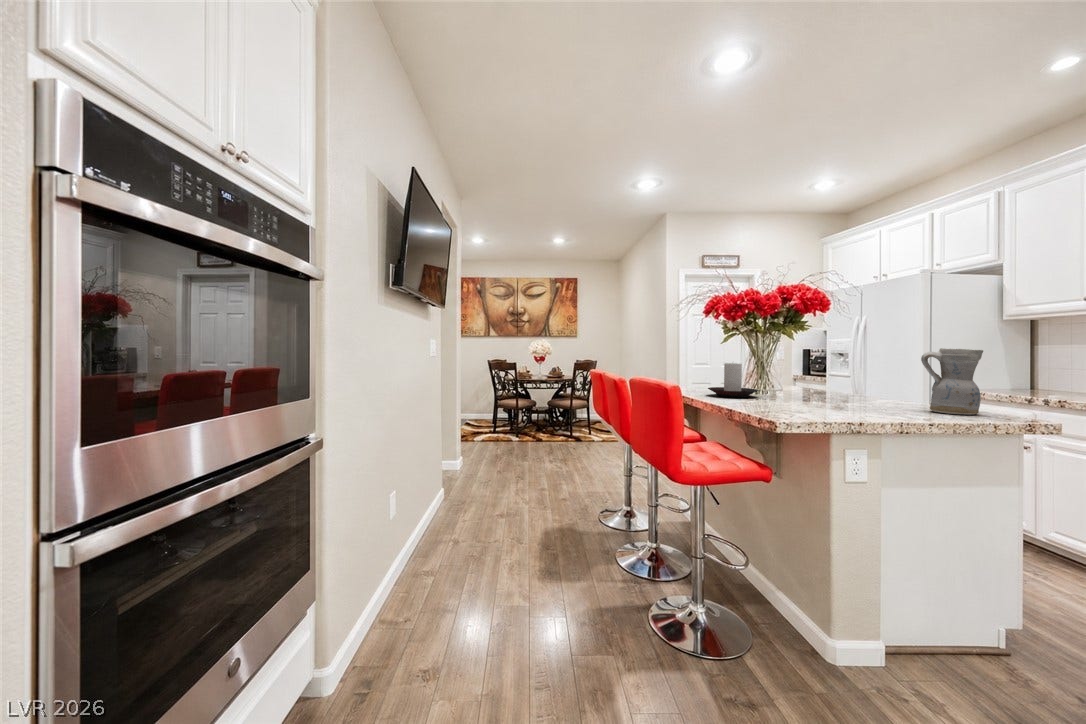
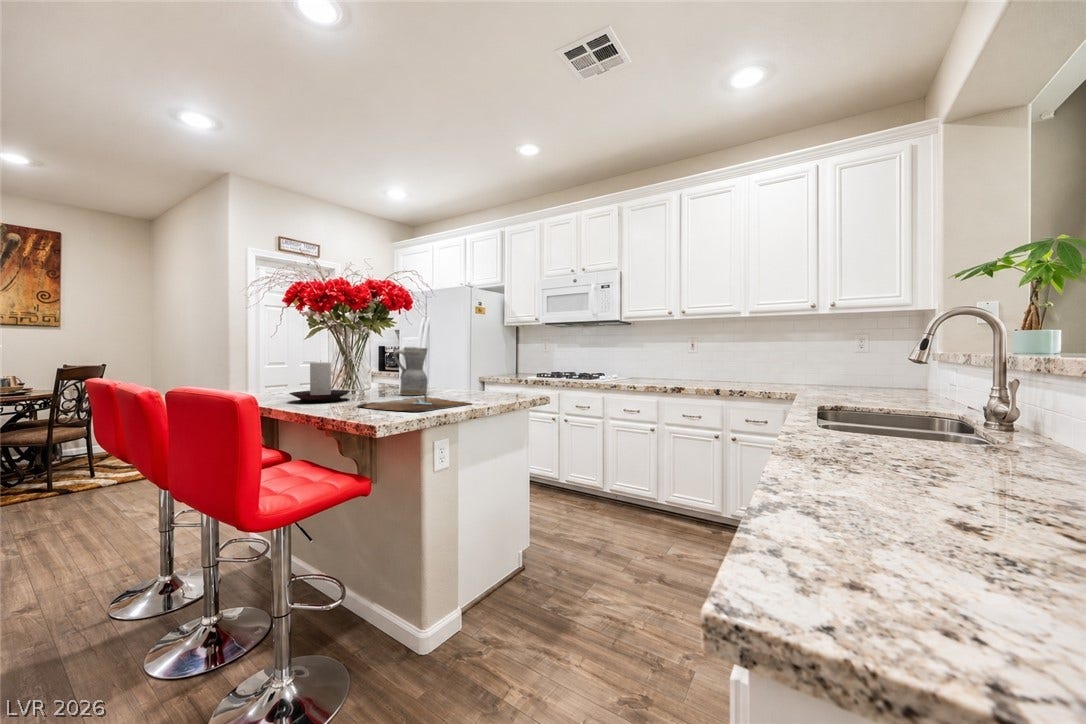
ceramic pitcher: present [921,348,983,415] -> present [393,347,428,395]
cutting board: none [763,398,897,415] -> present [357,394,472,412]

